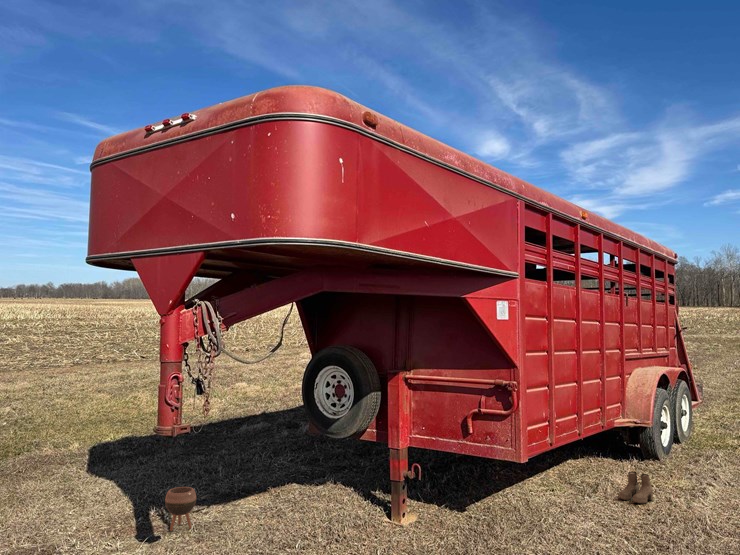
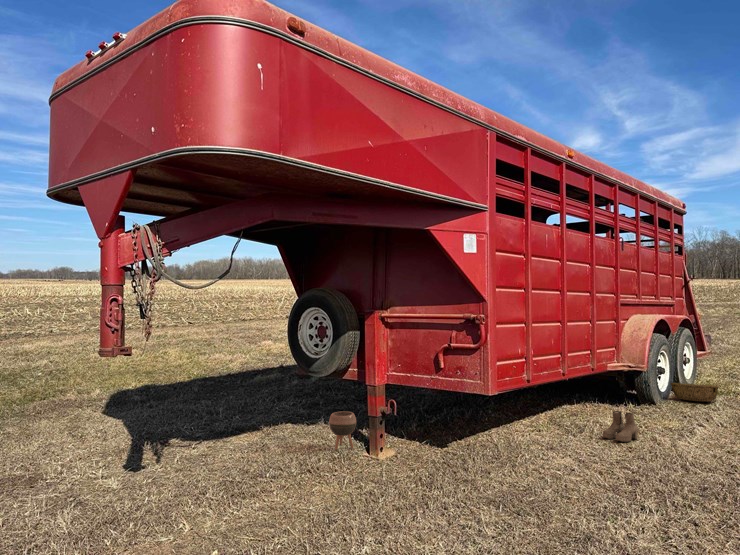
woven basket: none [671,436,717,457] -> present [671,383,718,402]
planter: present [165,487,196,531] -> present [329,411,356,450]

